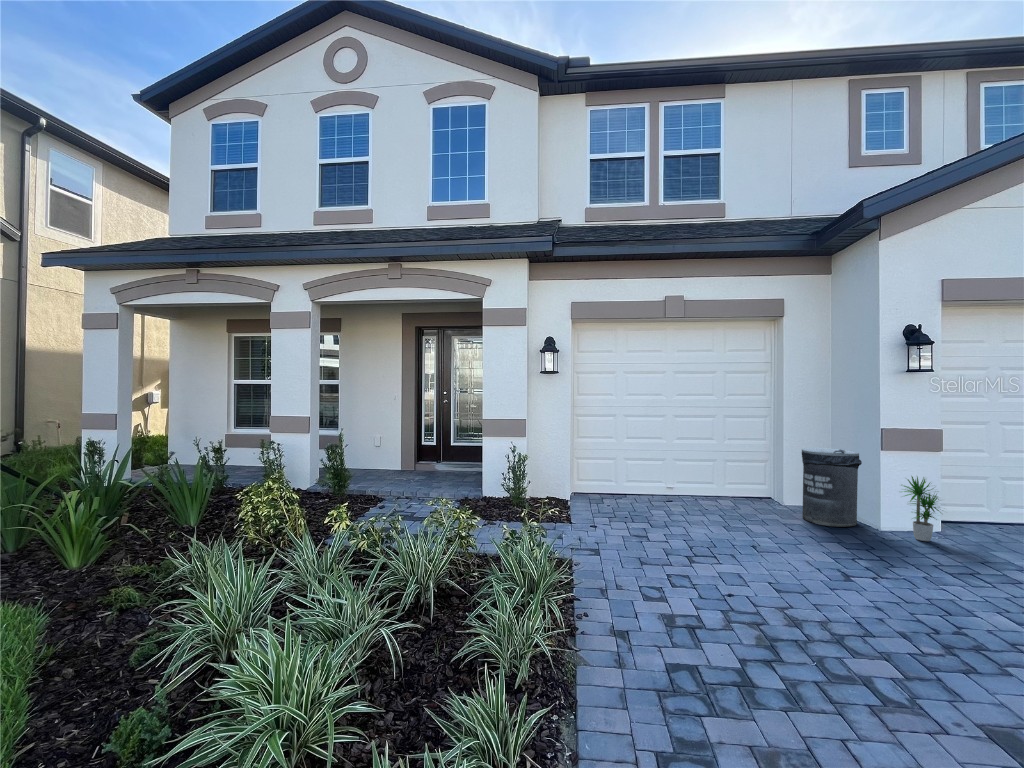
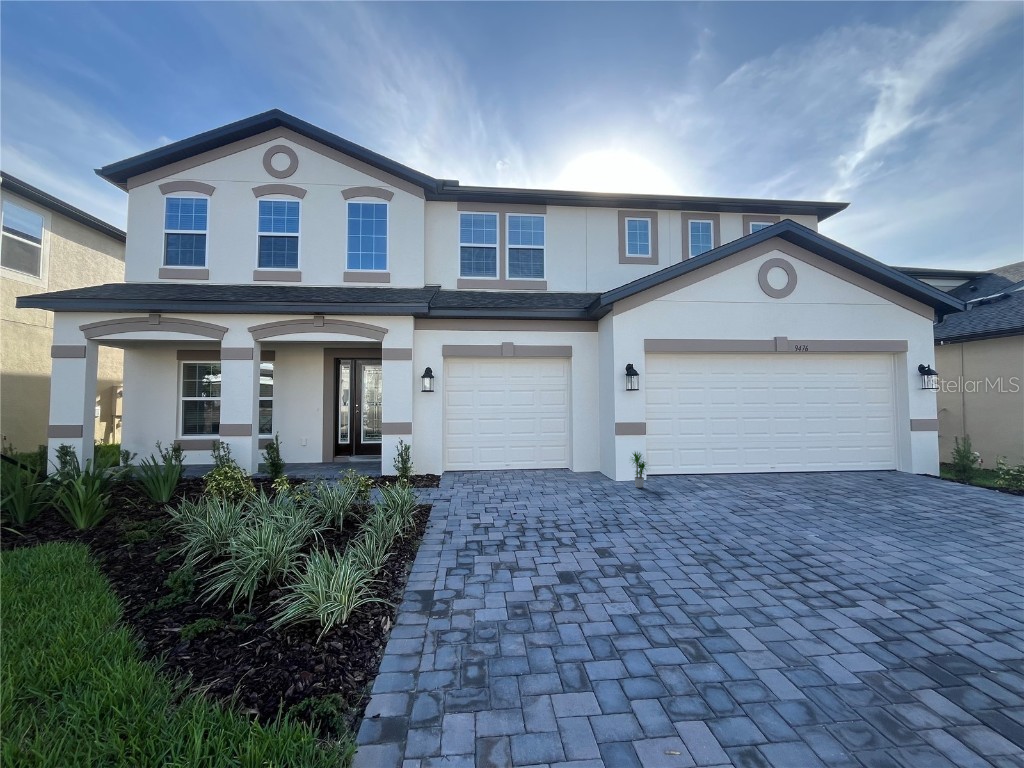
trash can: present [802,448,862,527] -> none [582,437,612,483]

